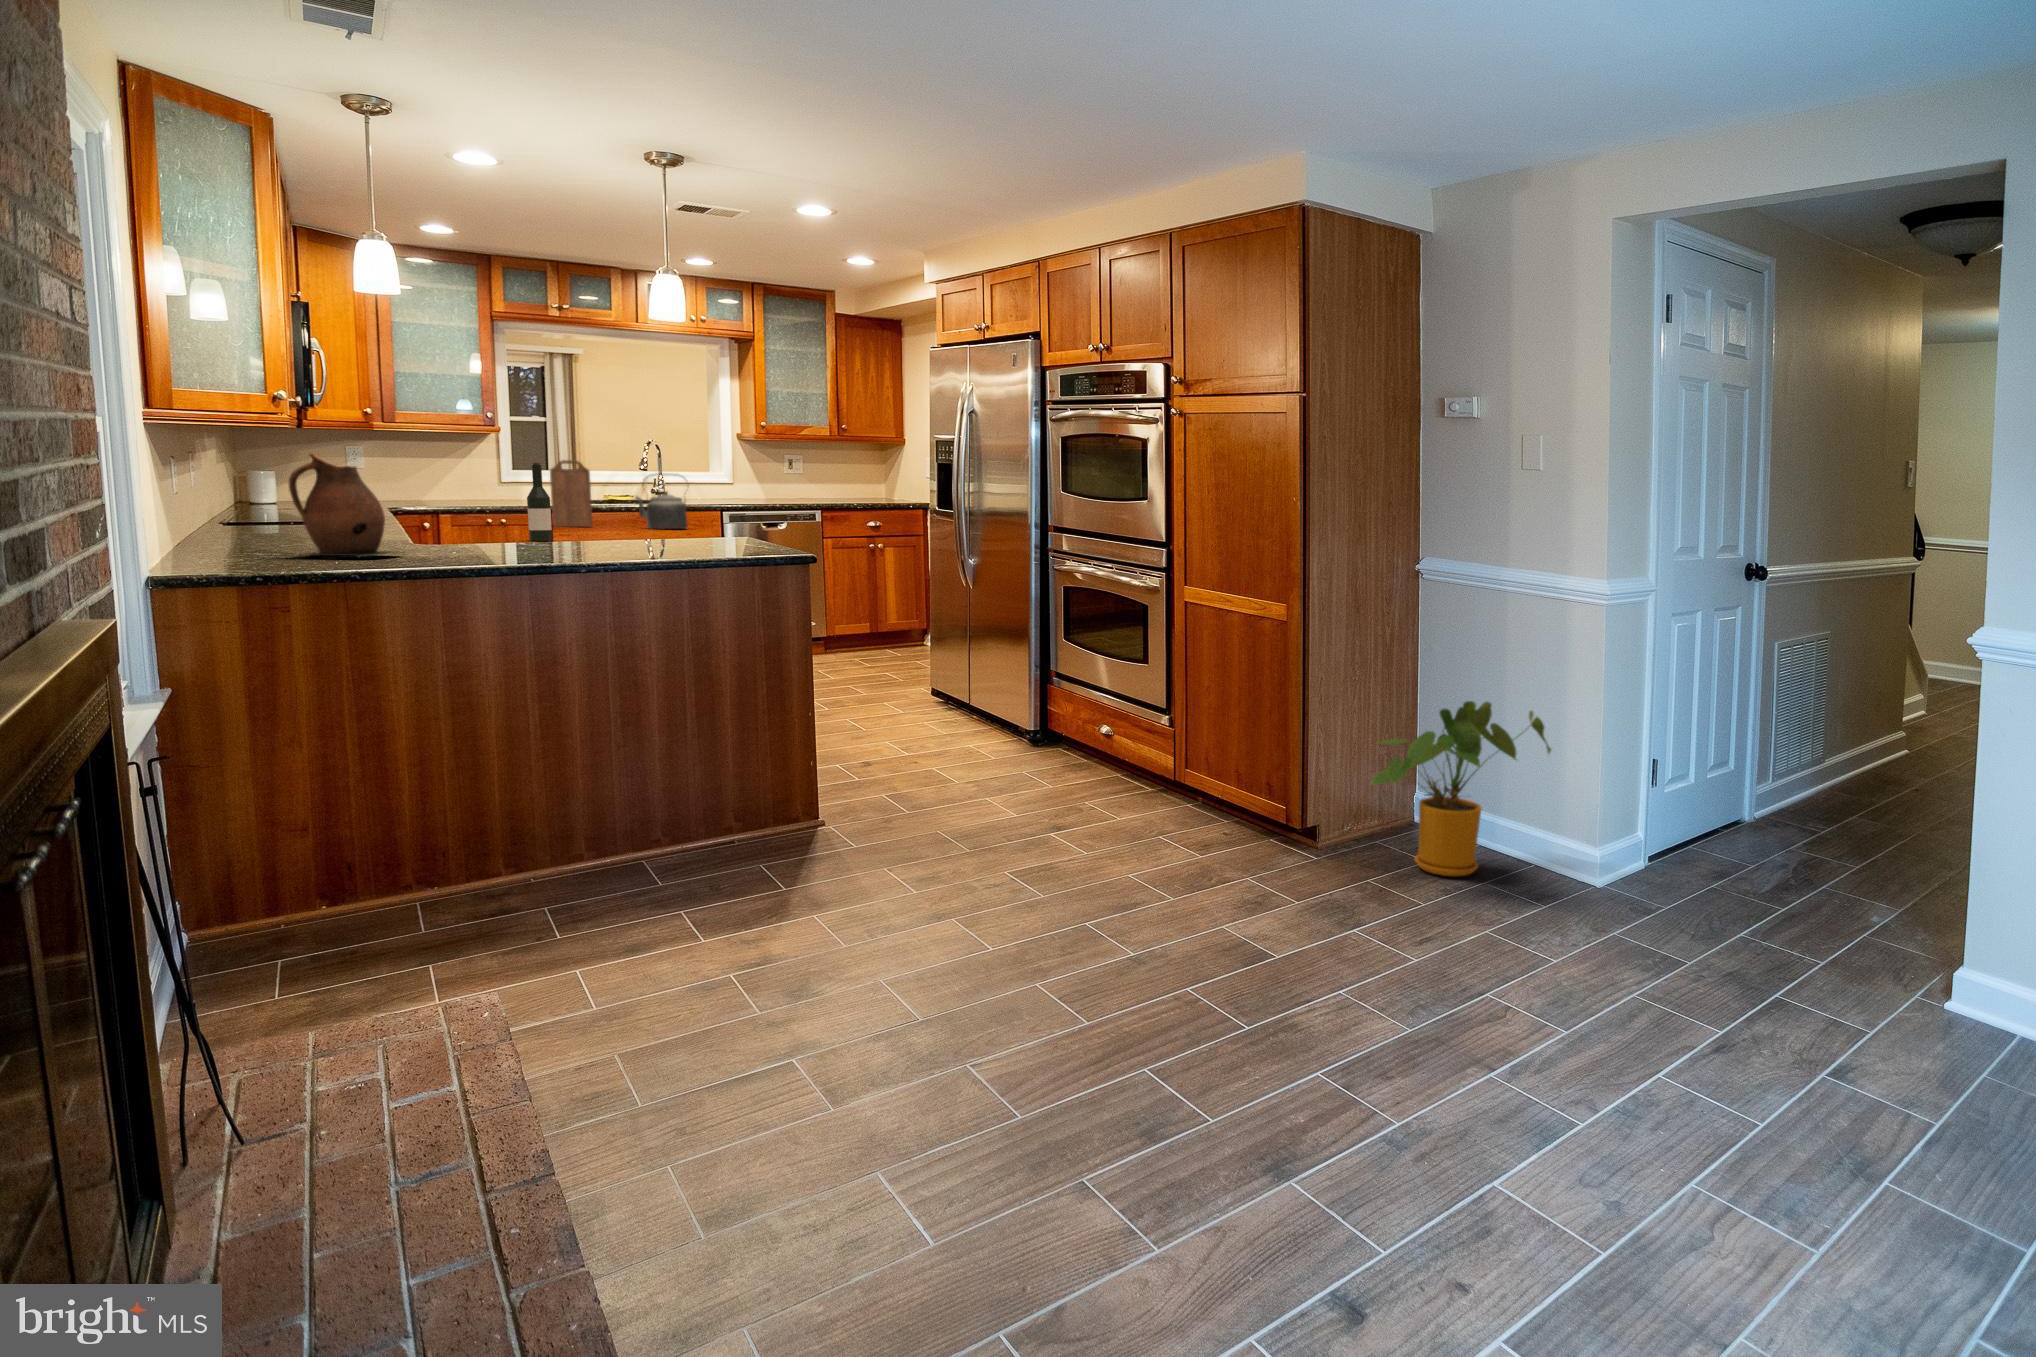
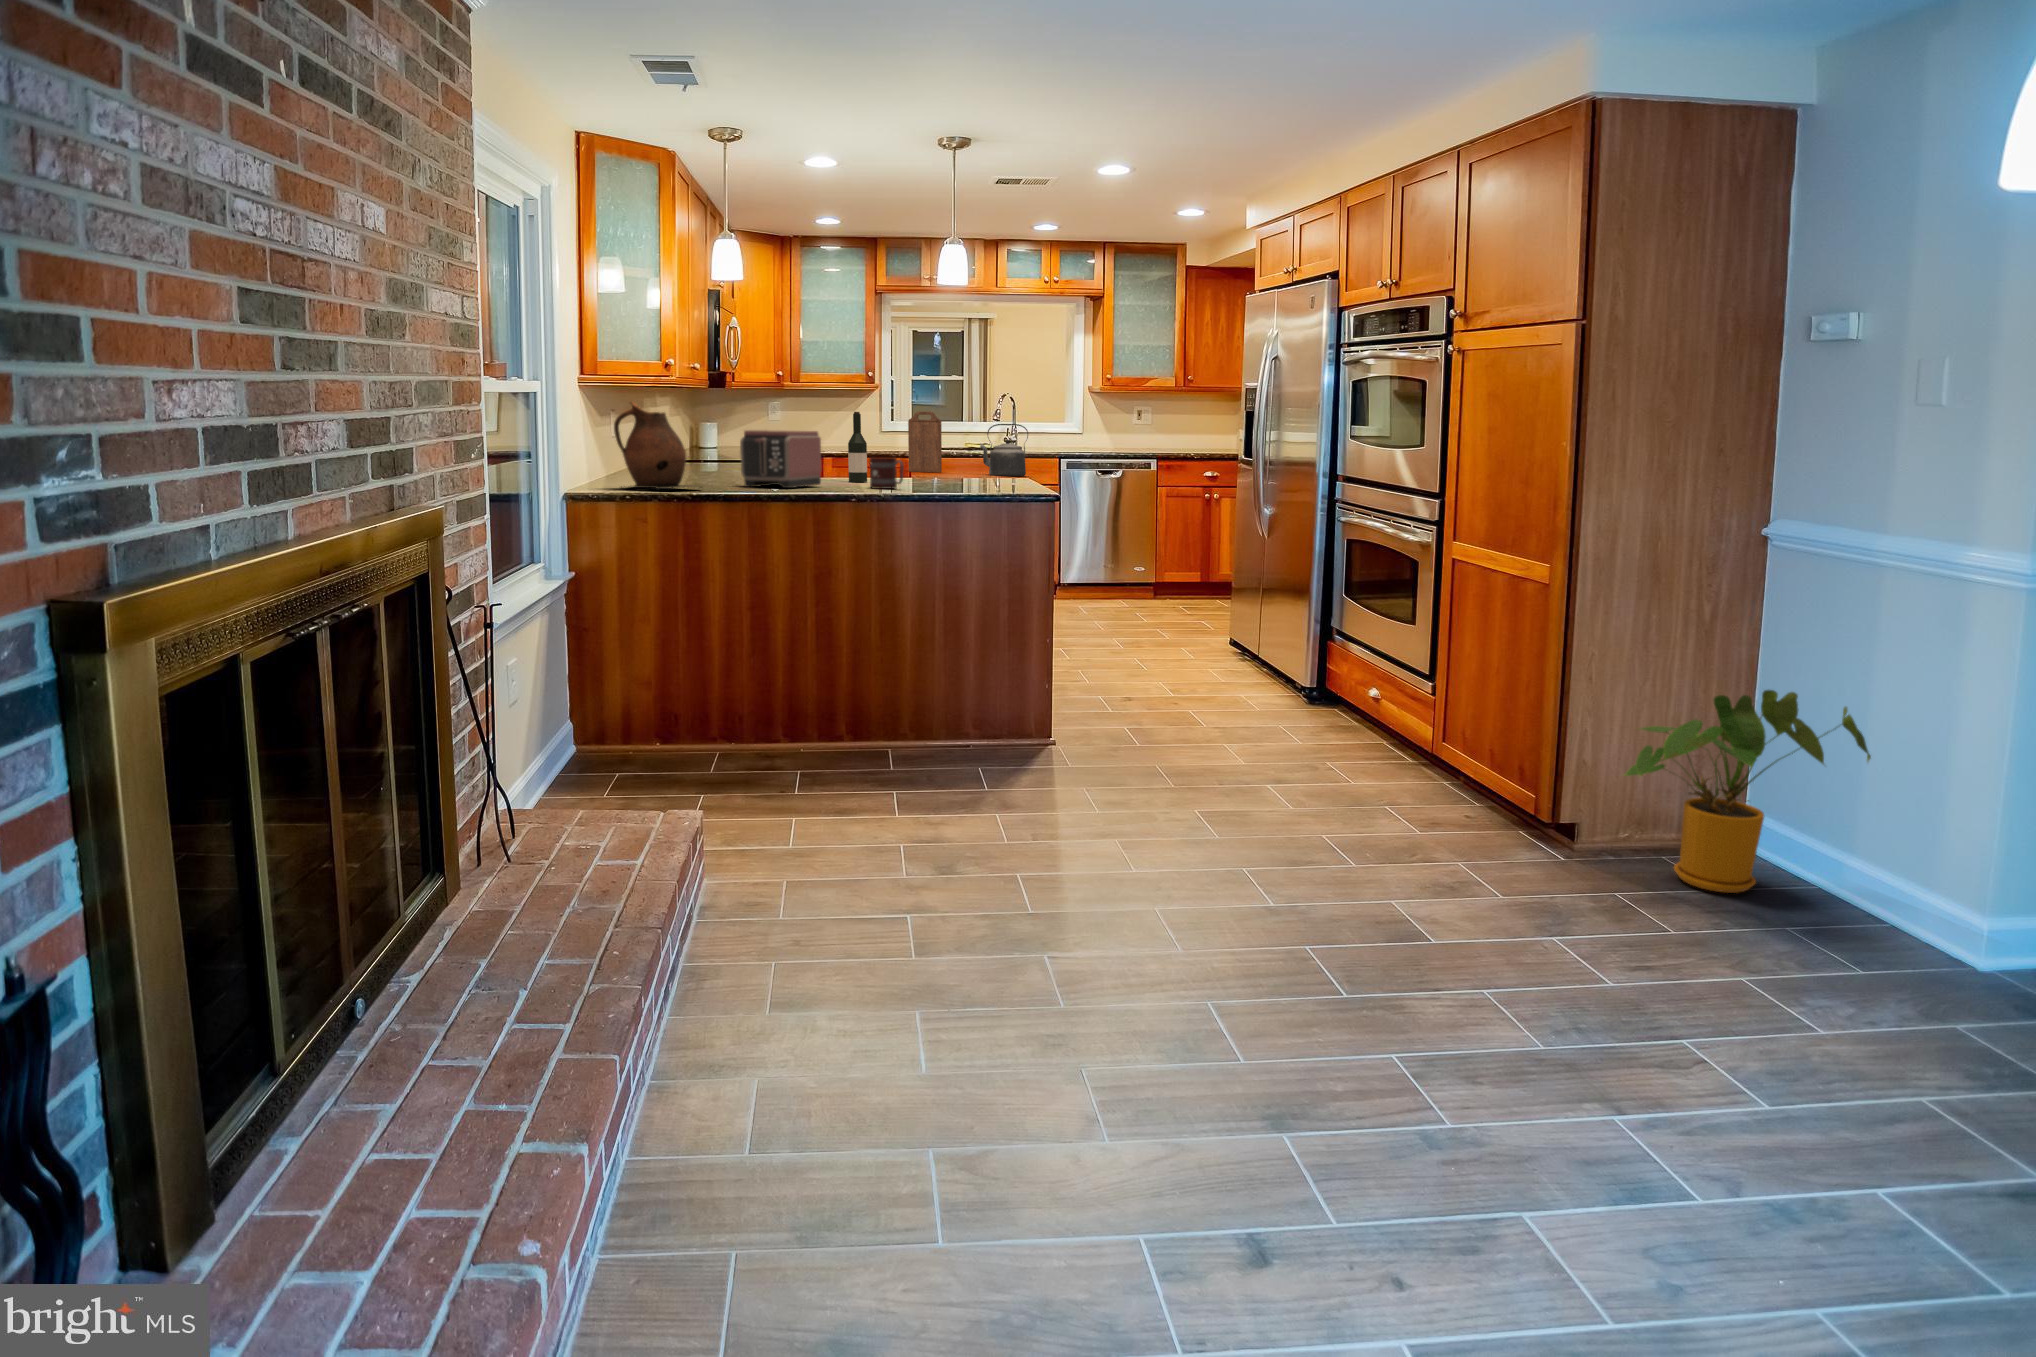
toaster: none [429,485,520,551] -> present [740,430,821,488]
mug: none [573,513,616,548] -> present [870,457,904,489]

